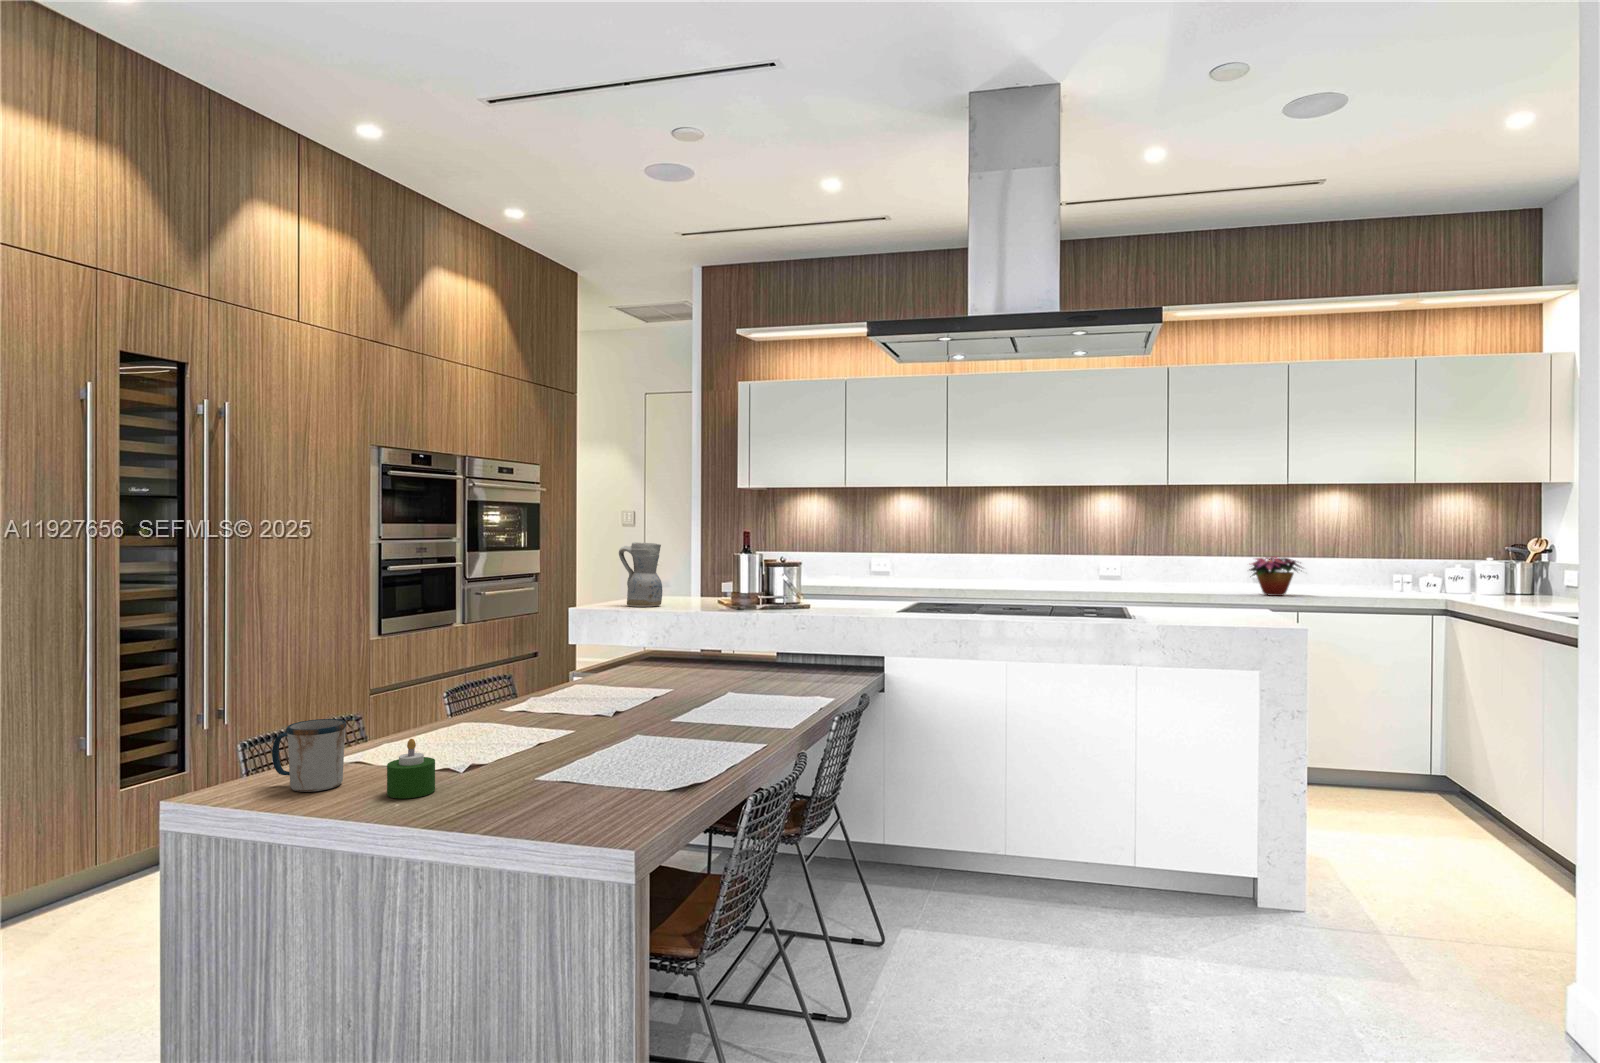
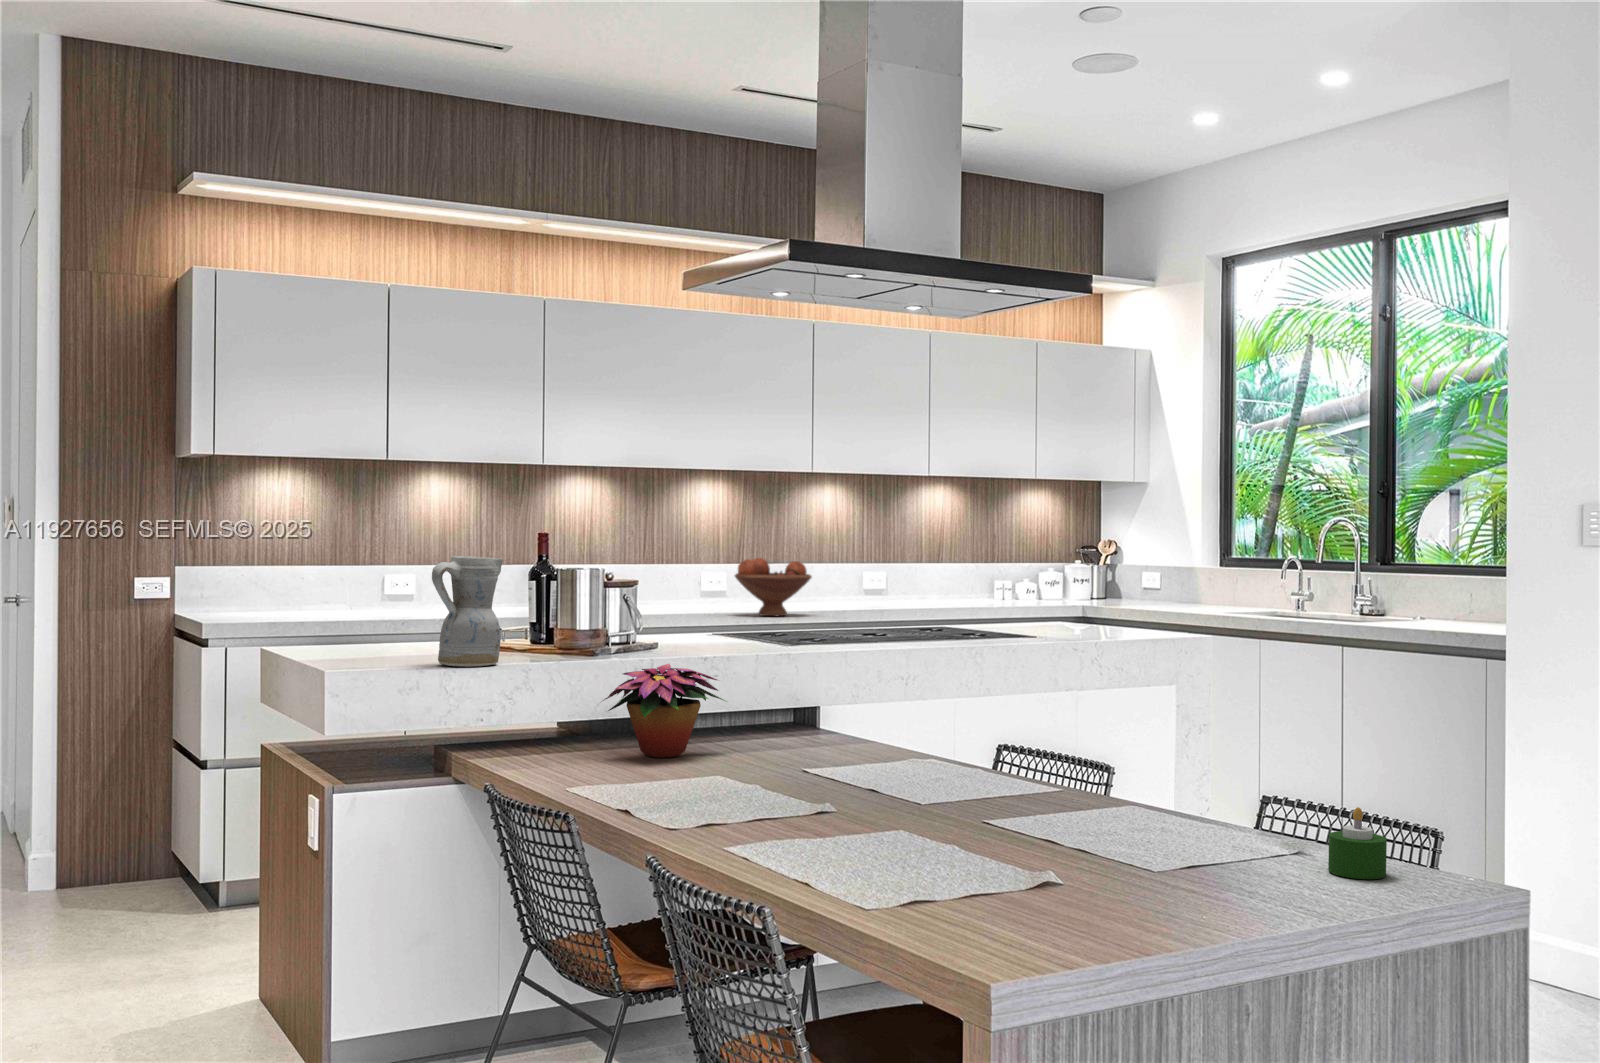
fruit bowl: none [1061,551,1122,594] -> present [735,558,812,616]
flower arrangement: present [1249,556,1301,596] -> present [603,664,727,757]
mug: present [272,719,346,792] -> none [1016,834,1105,942]
candle: present [387,739,435,798] -> present [1328,807,1387,879]

